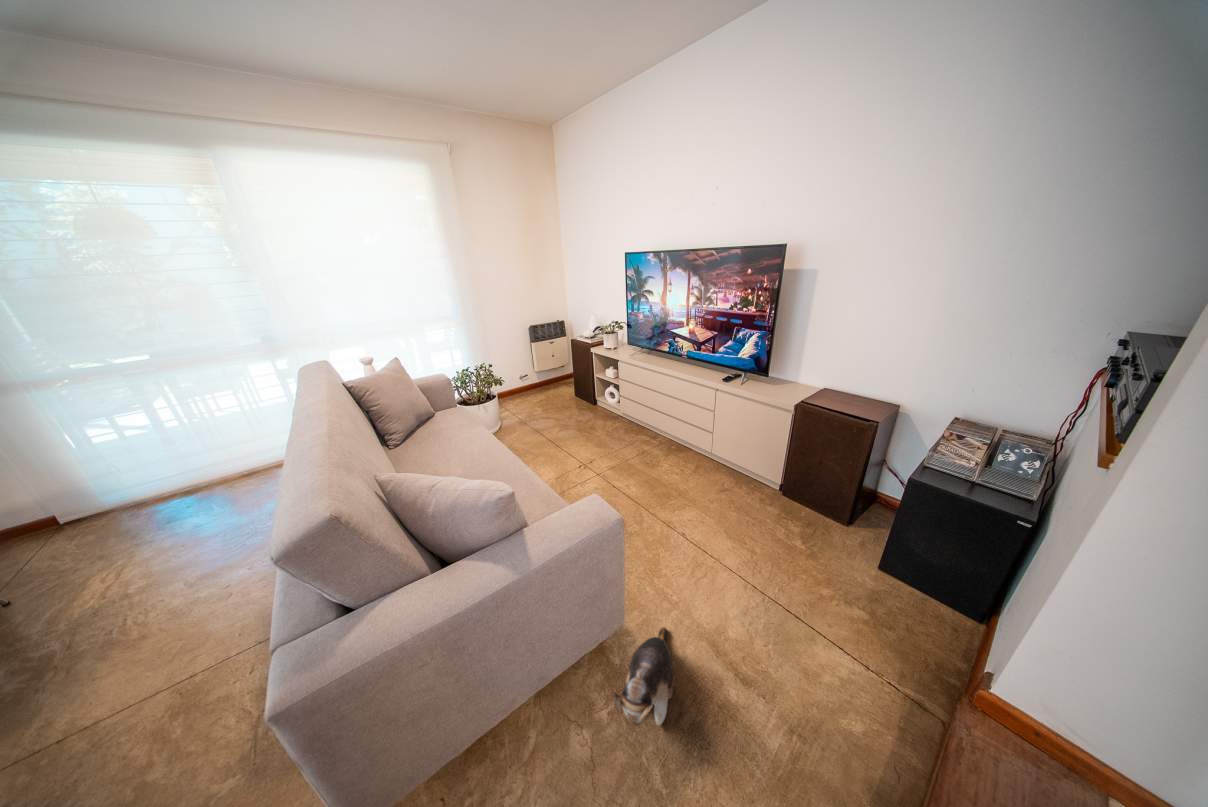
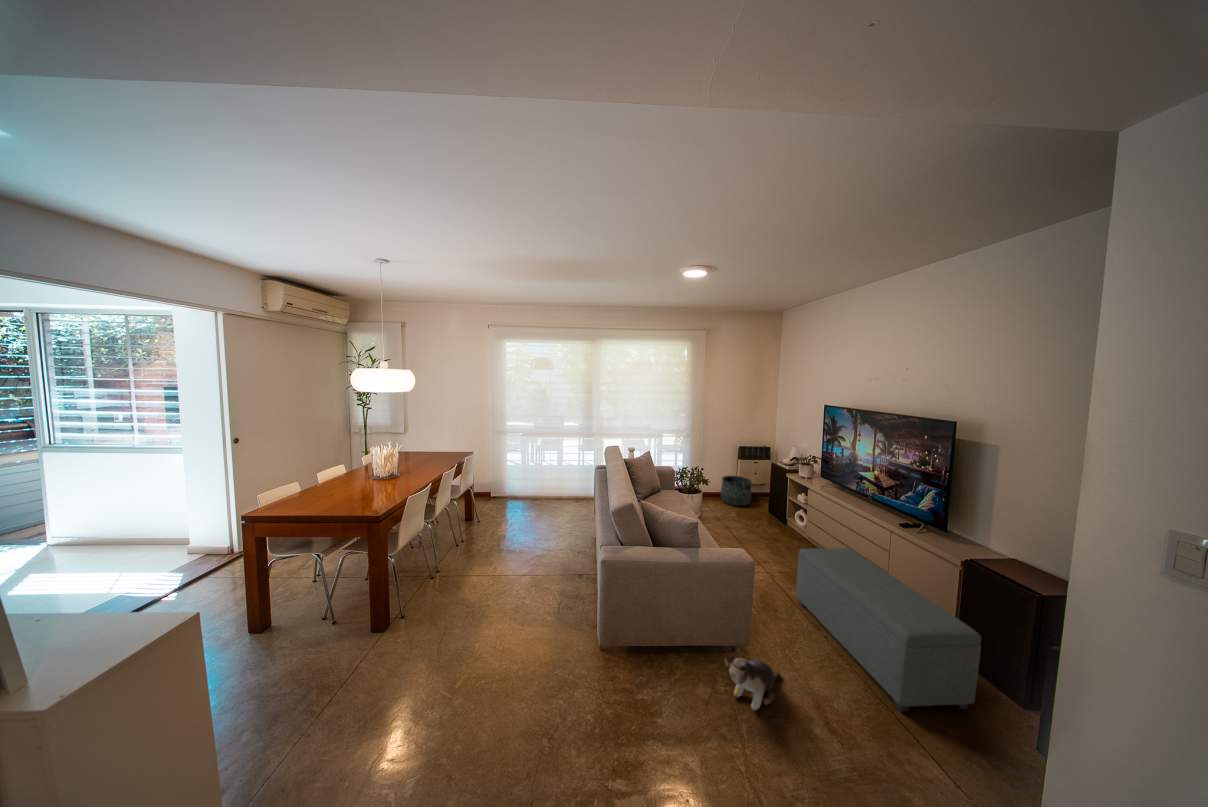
basket: none [516,364,554,400] -> present [721,476,751,506]
ottoman: none [640,422,841,596] -> present [796,548,981,712]

